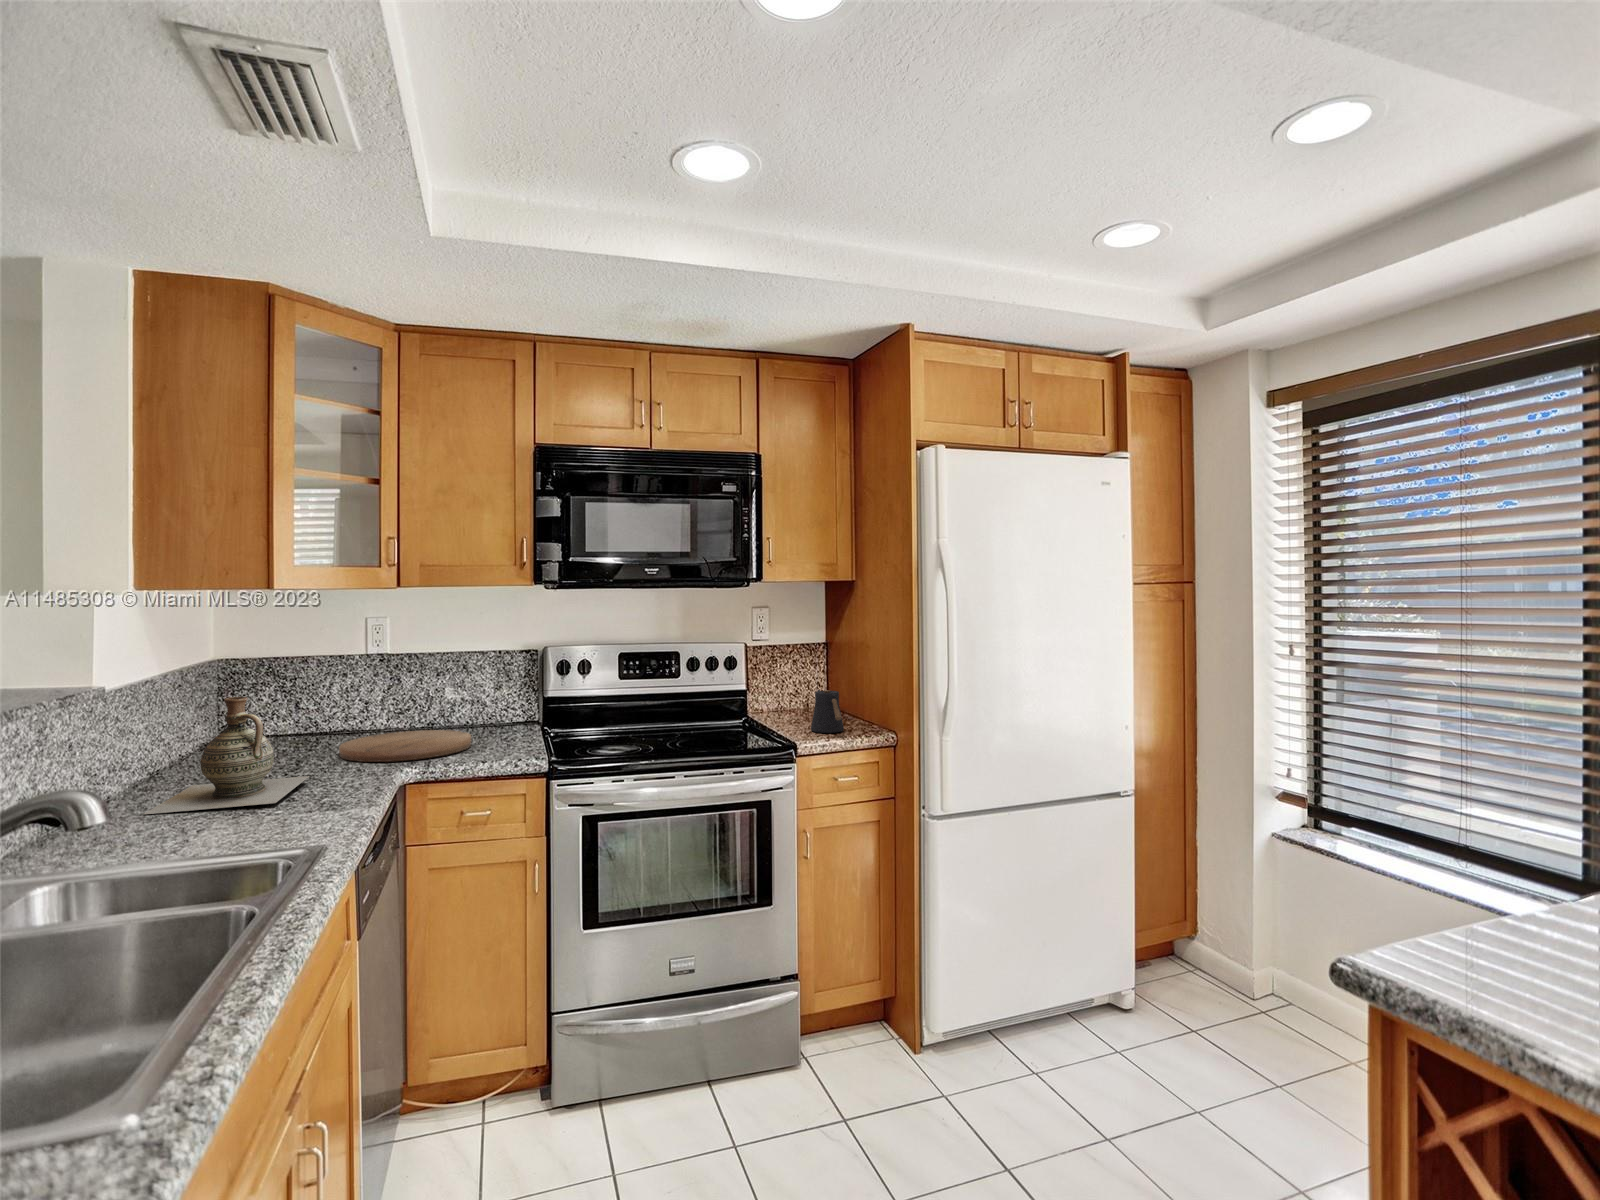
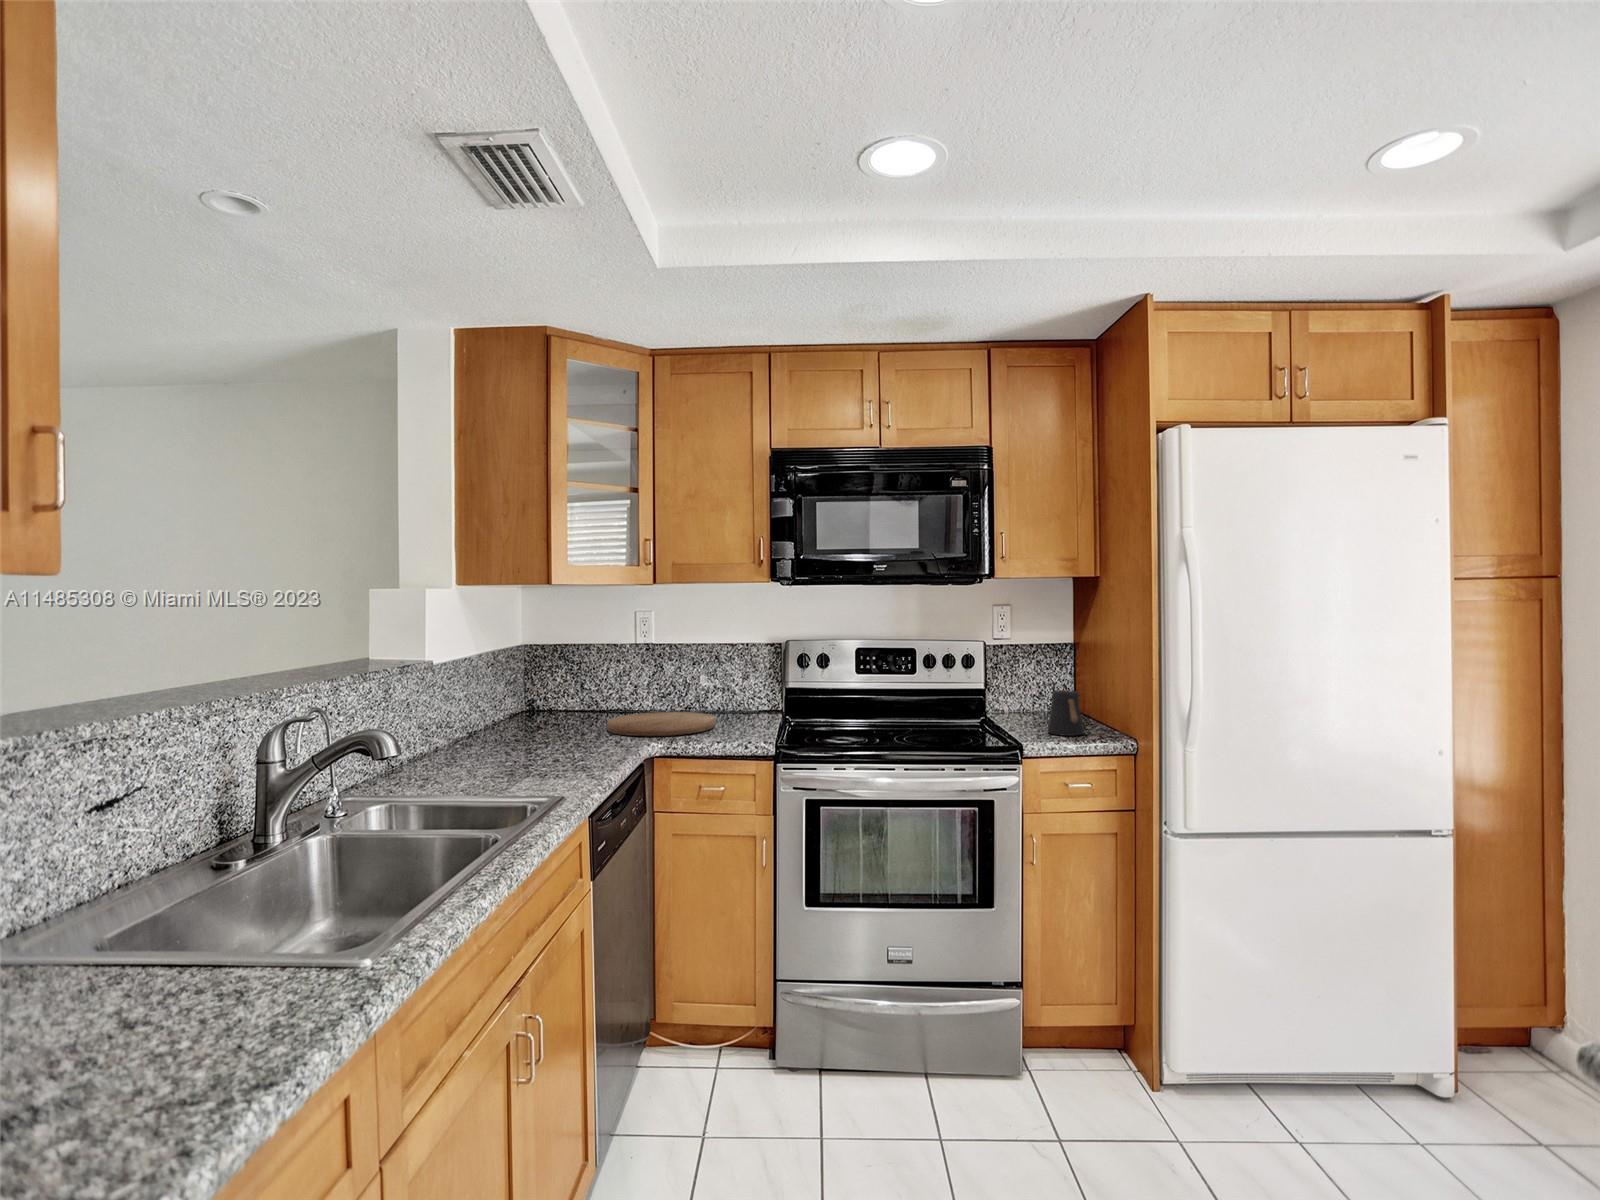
ceramic jug: present [144,697,309,814] -> none [454,672,577,763]

